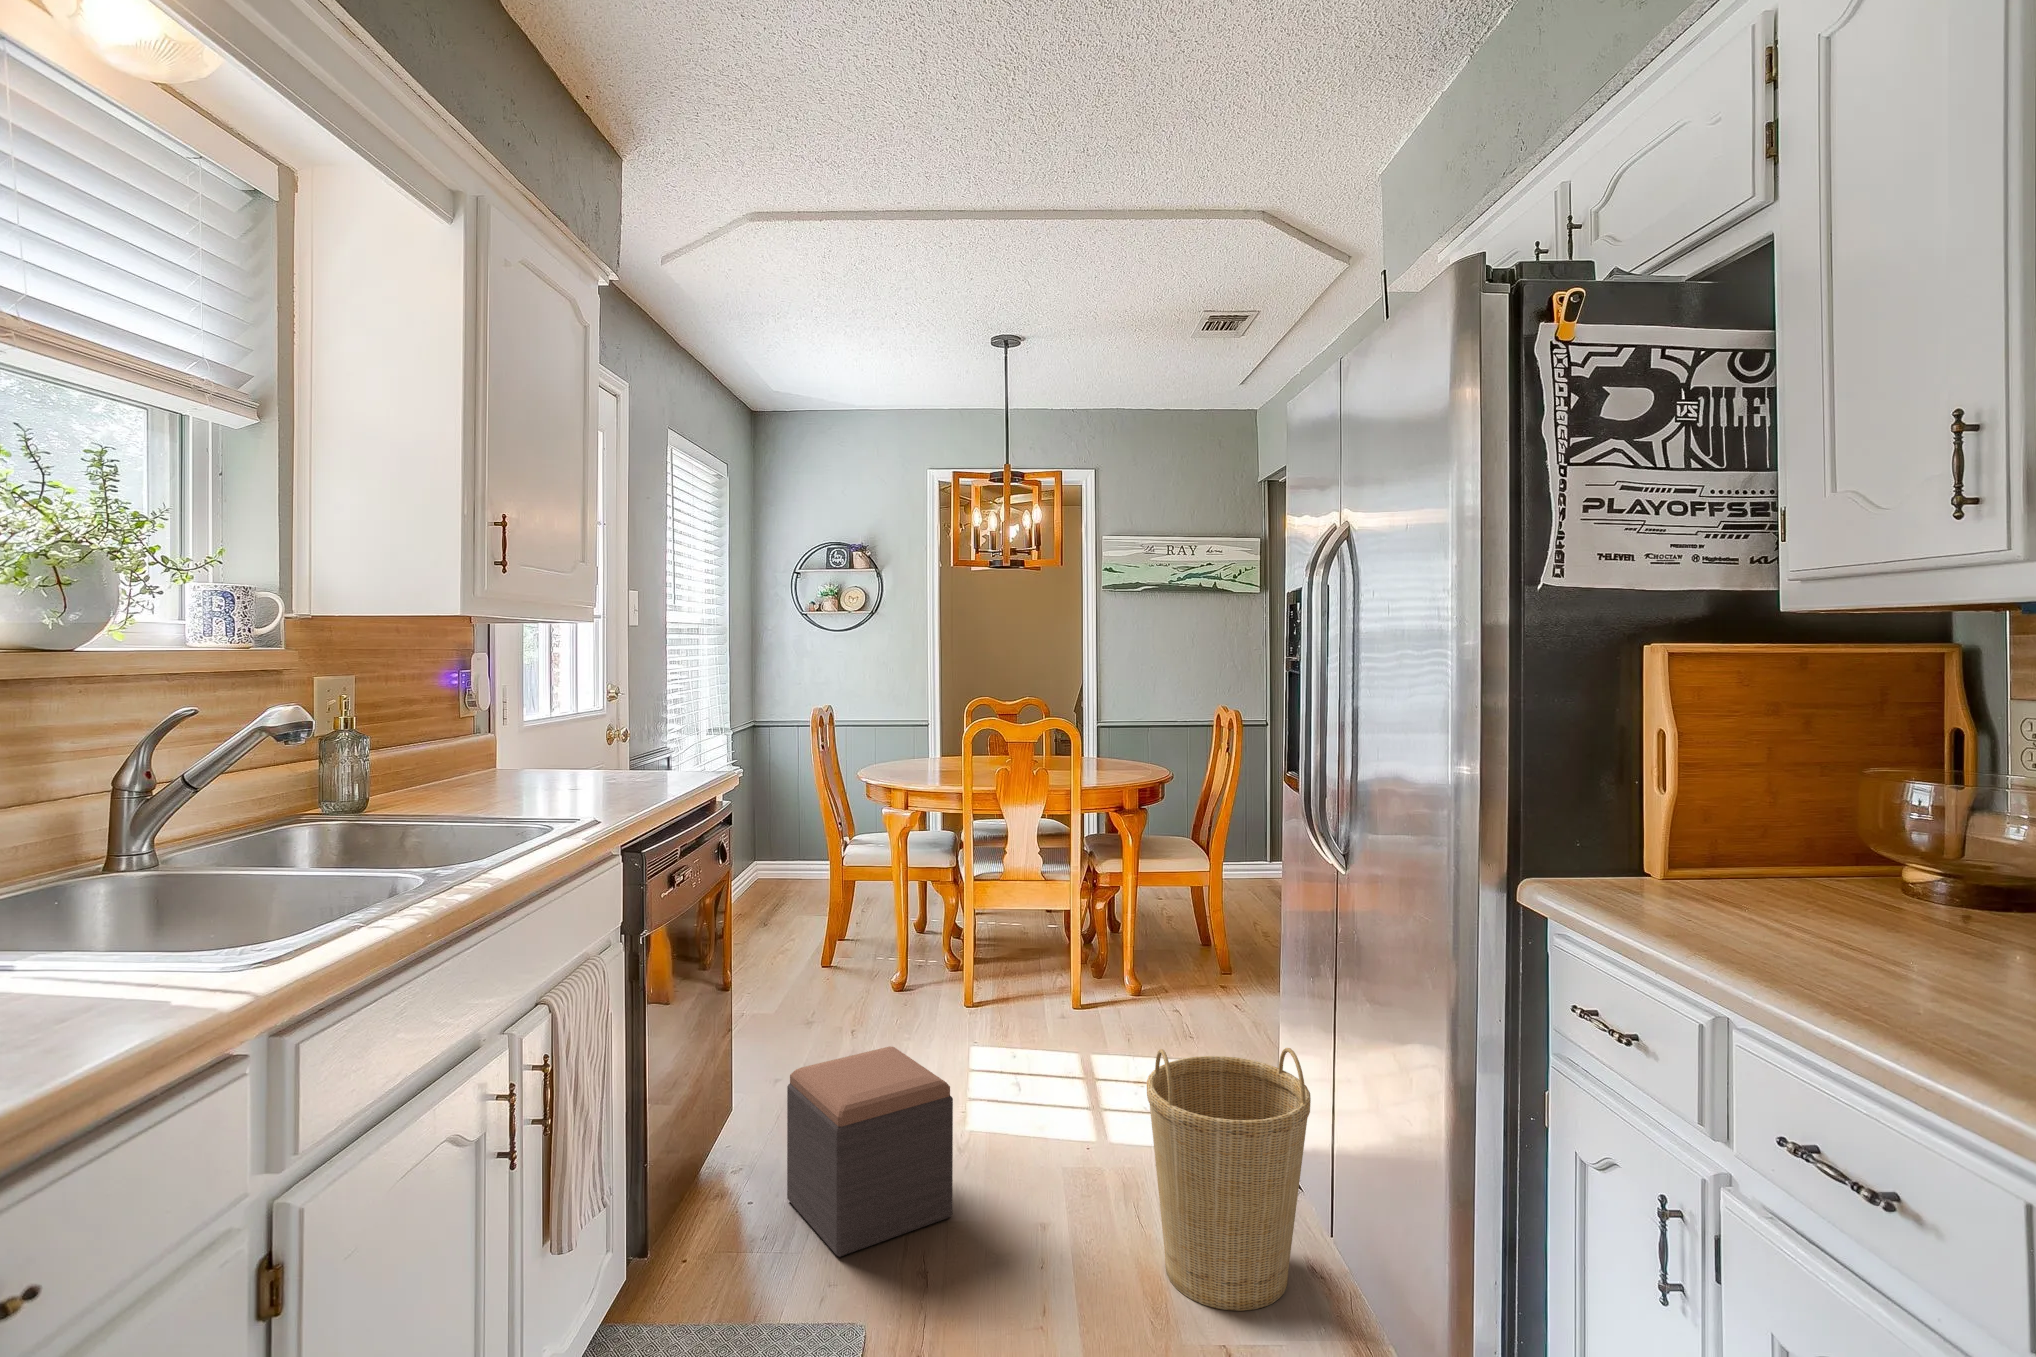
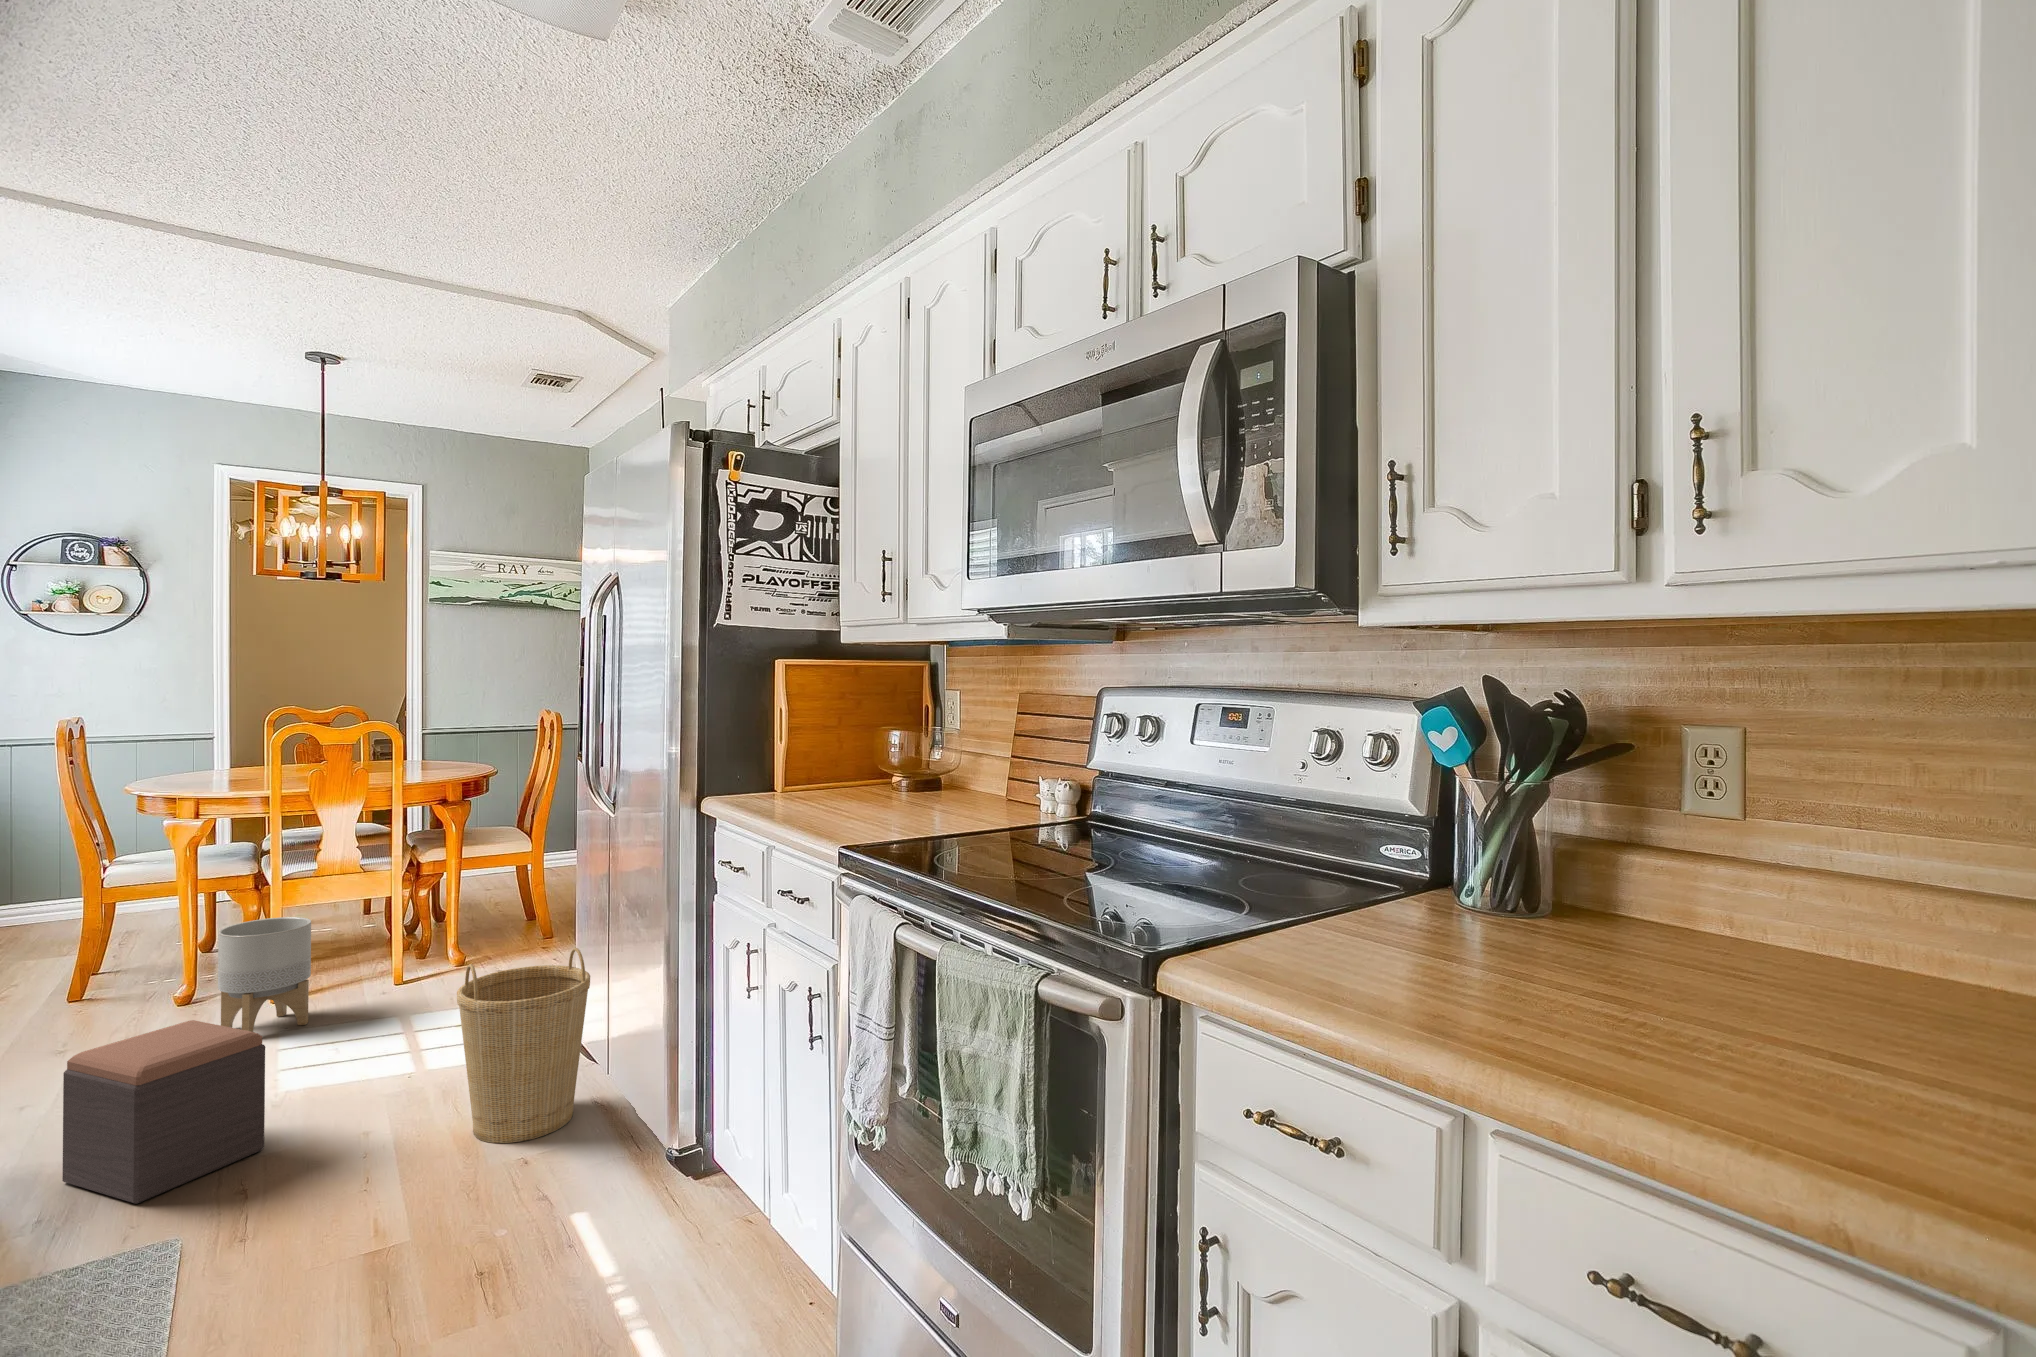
planter: none [923,922,1000,1051] -> present [218,917,311,1032]

